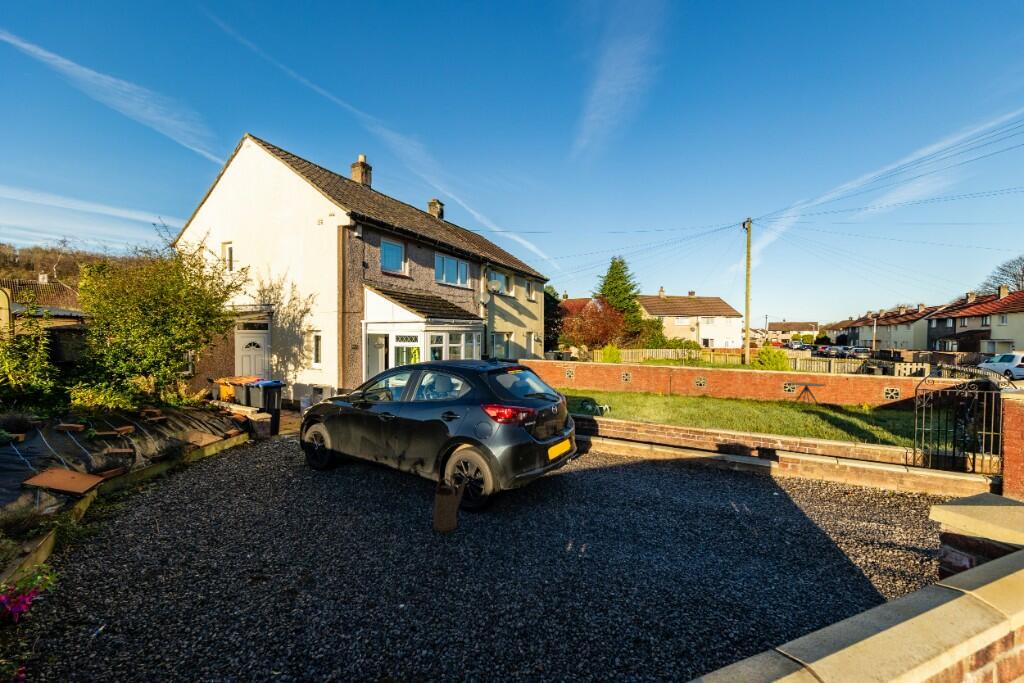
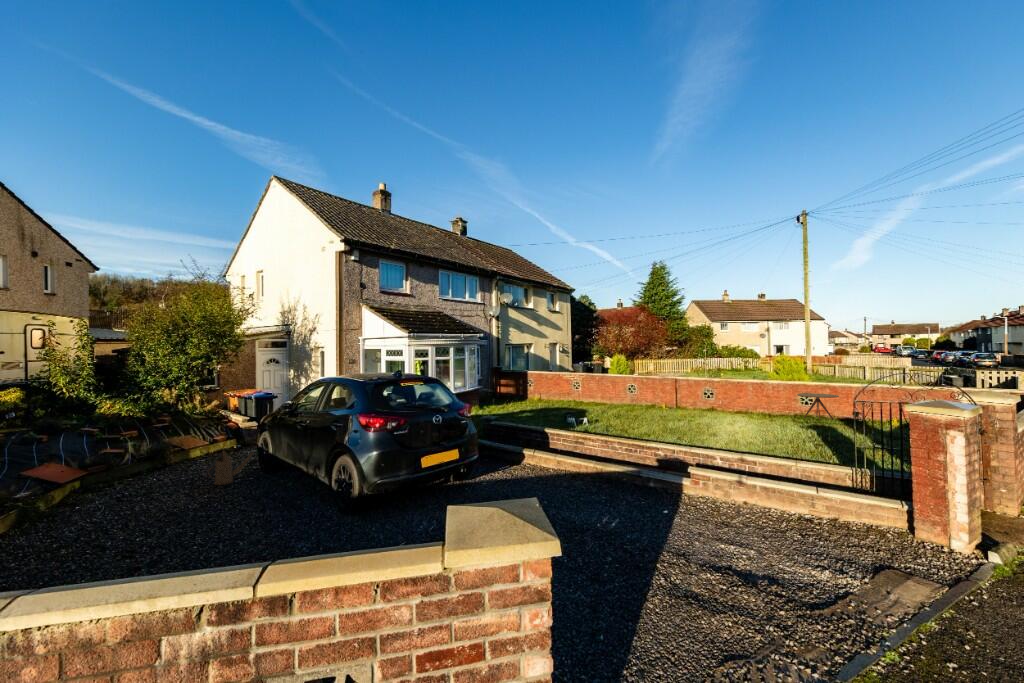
watering can: present [433,476,467,531] -> present [214,451,253,485]

